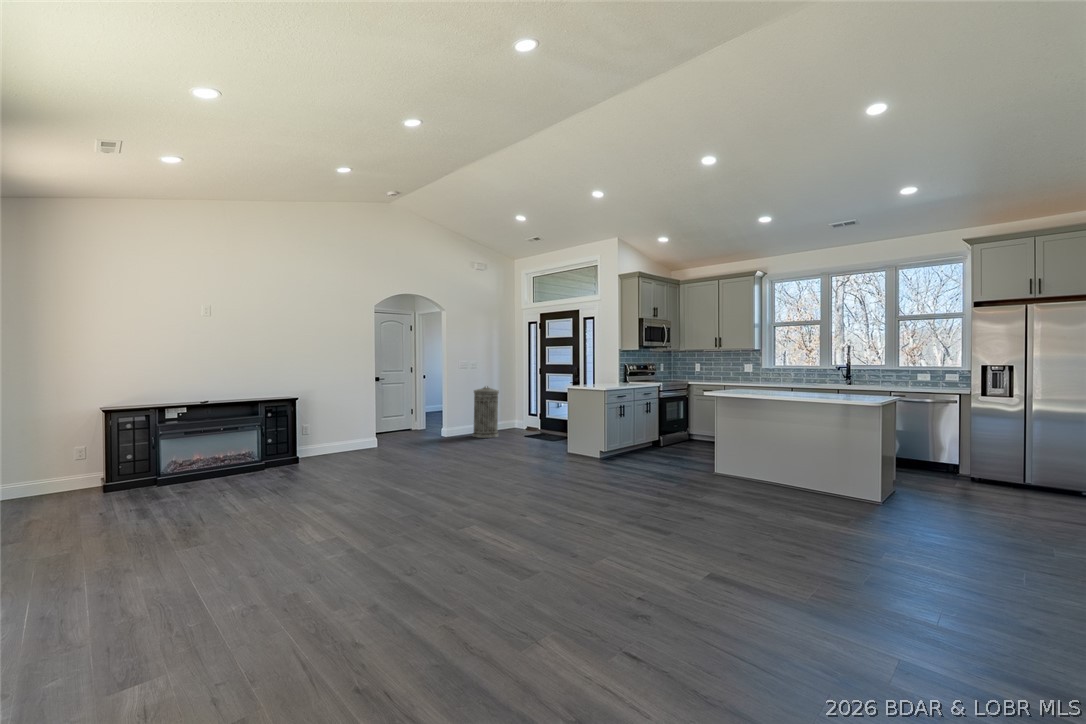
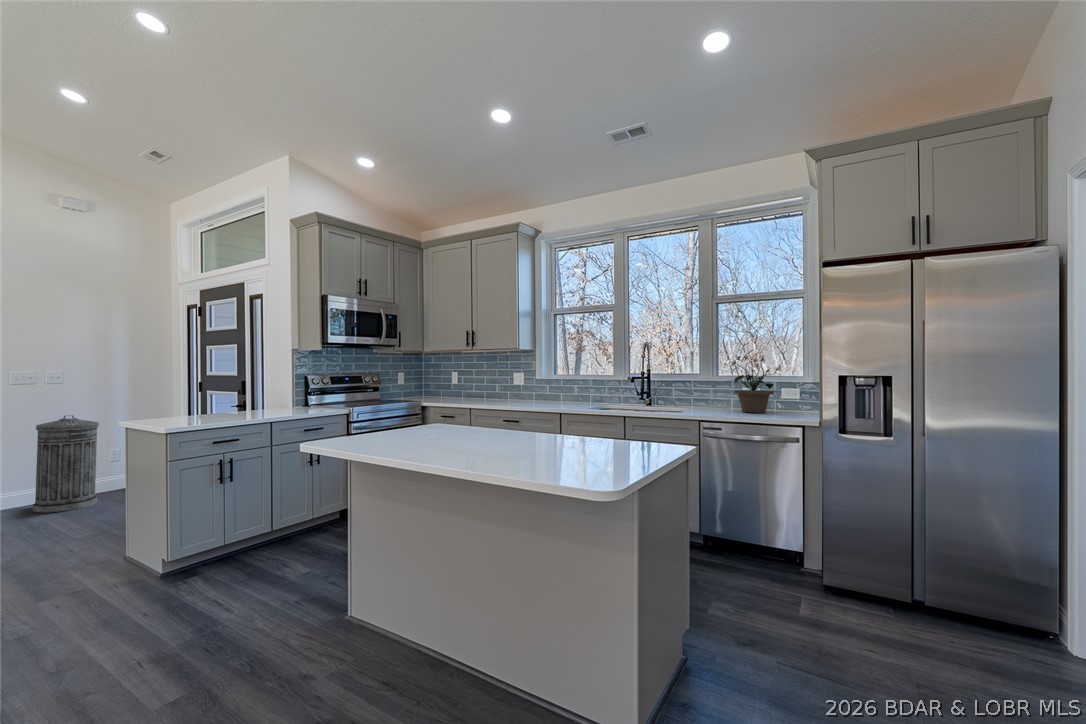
potted plant: none [905,353,946,387] -> present [726,356,780,413]

